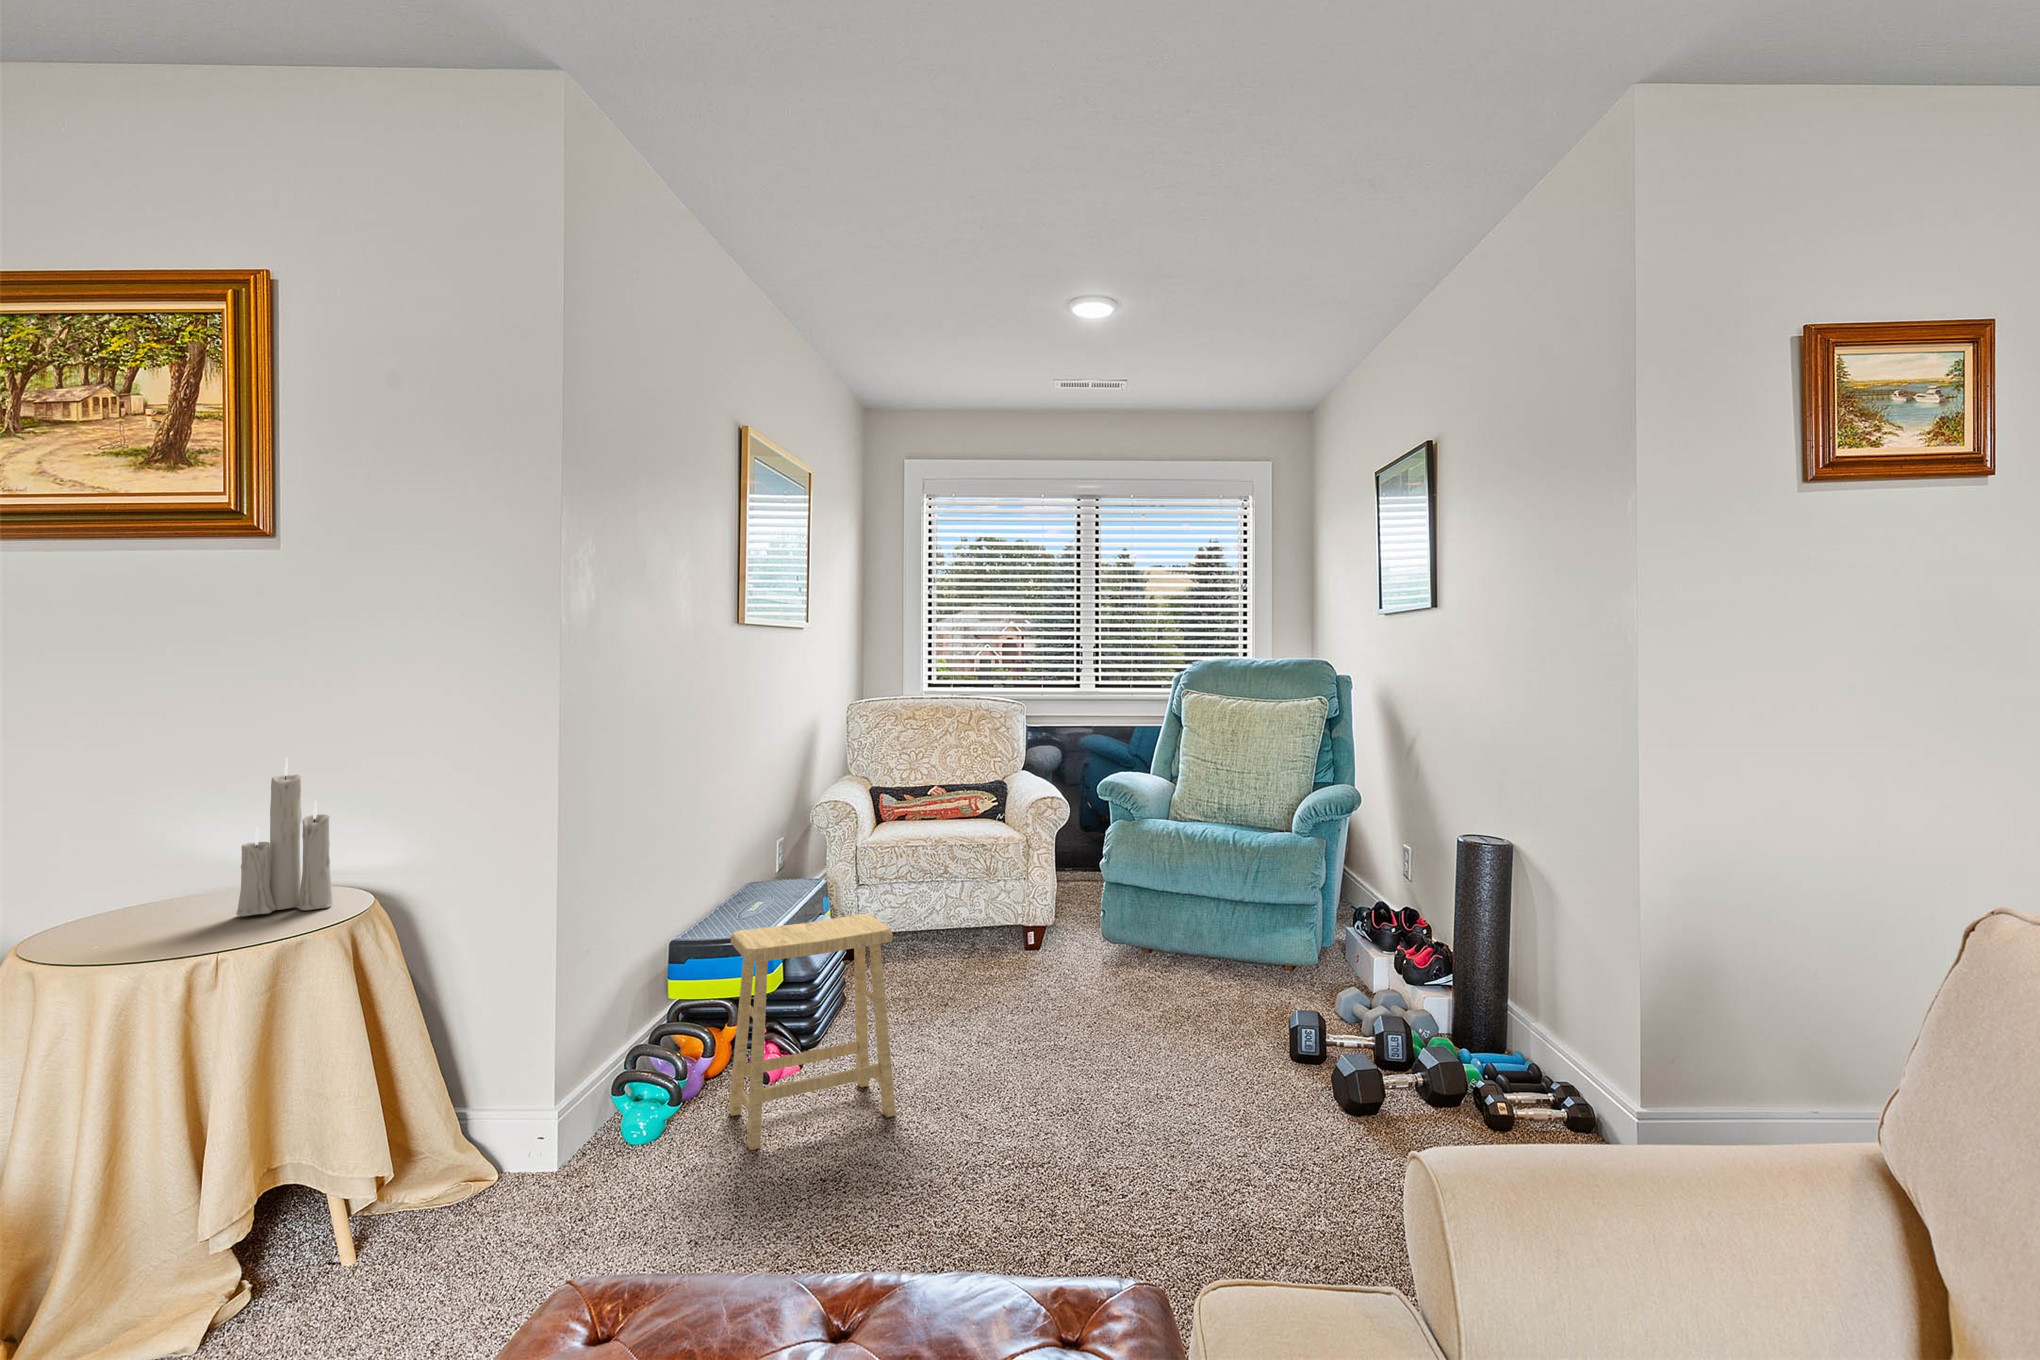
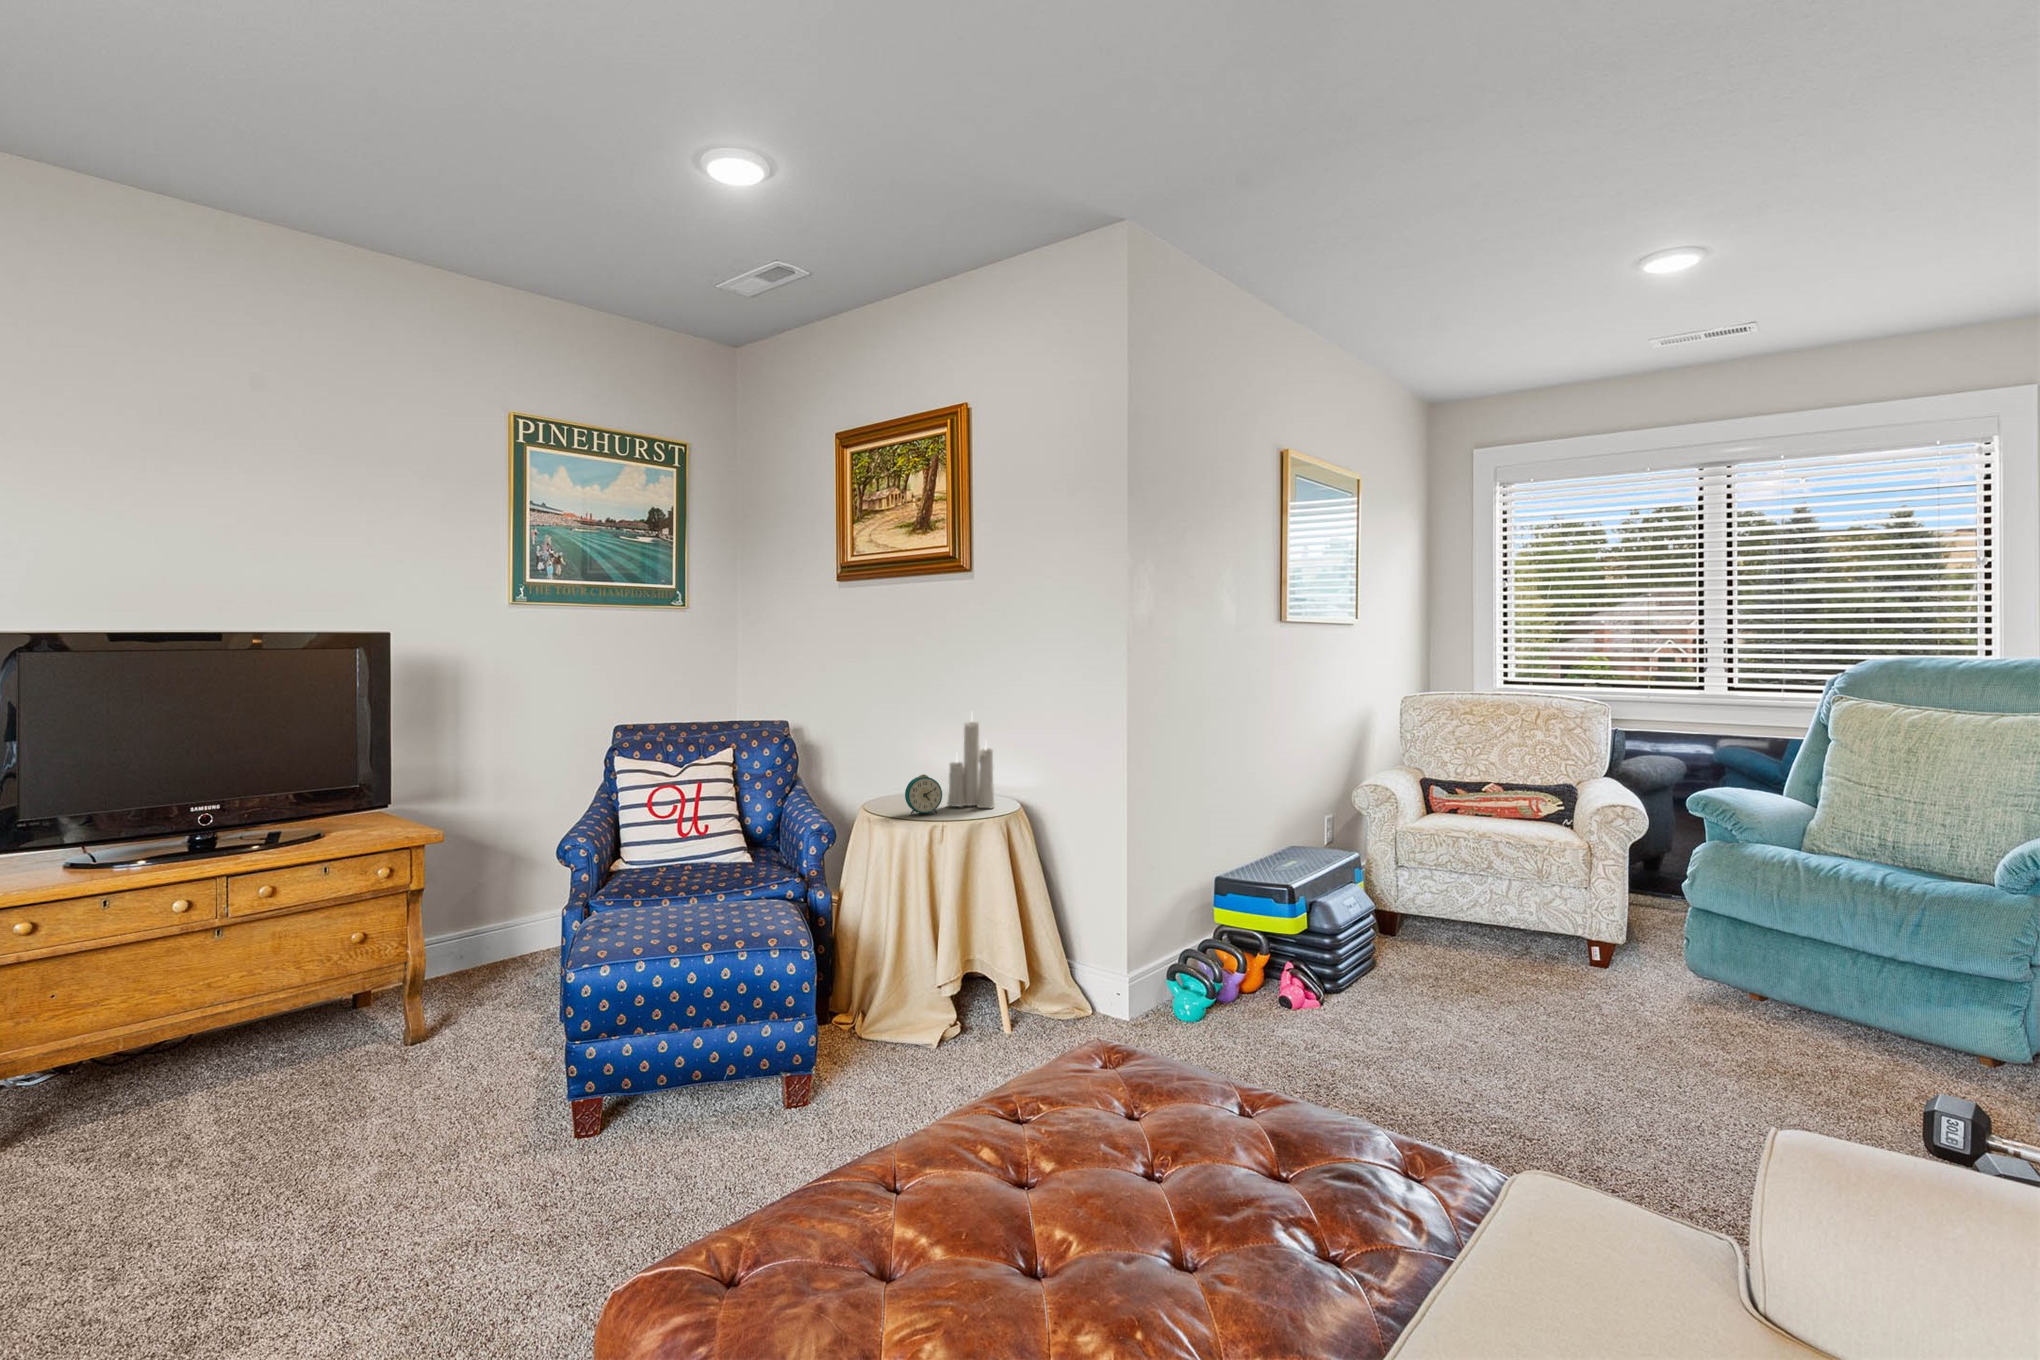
alarm clock: none [148,871,231,943] -> present [905,774,942,814]
footstool: present [729,914,896,1150] -> none [1253,875,1395,1065]

